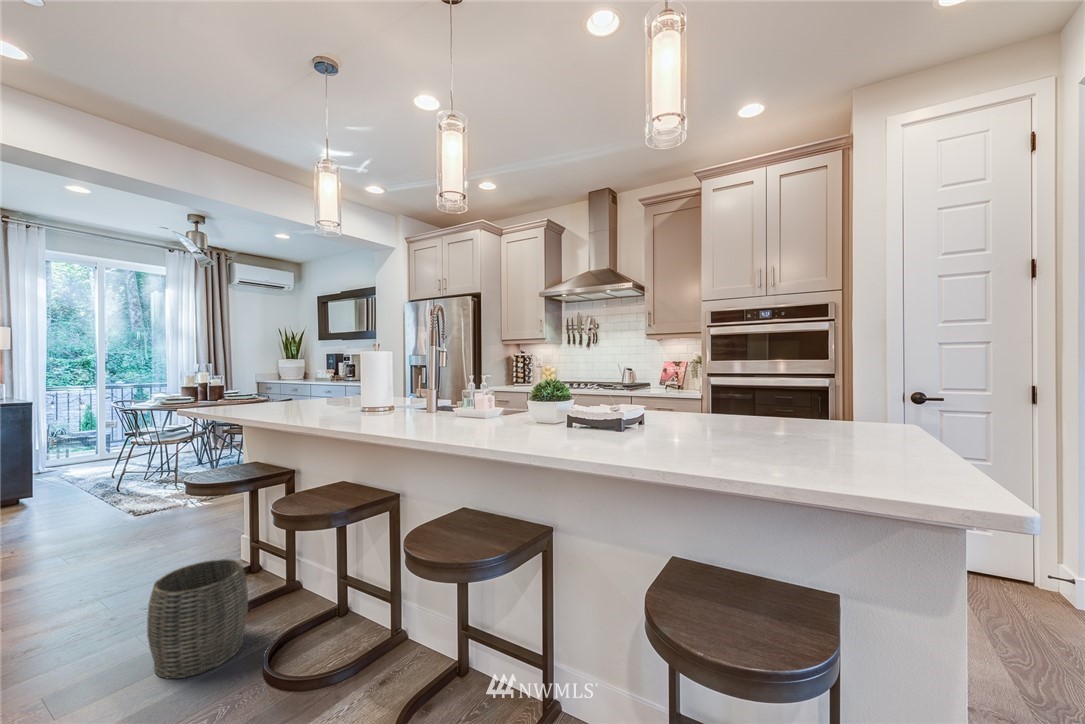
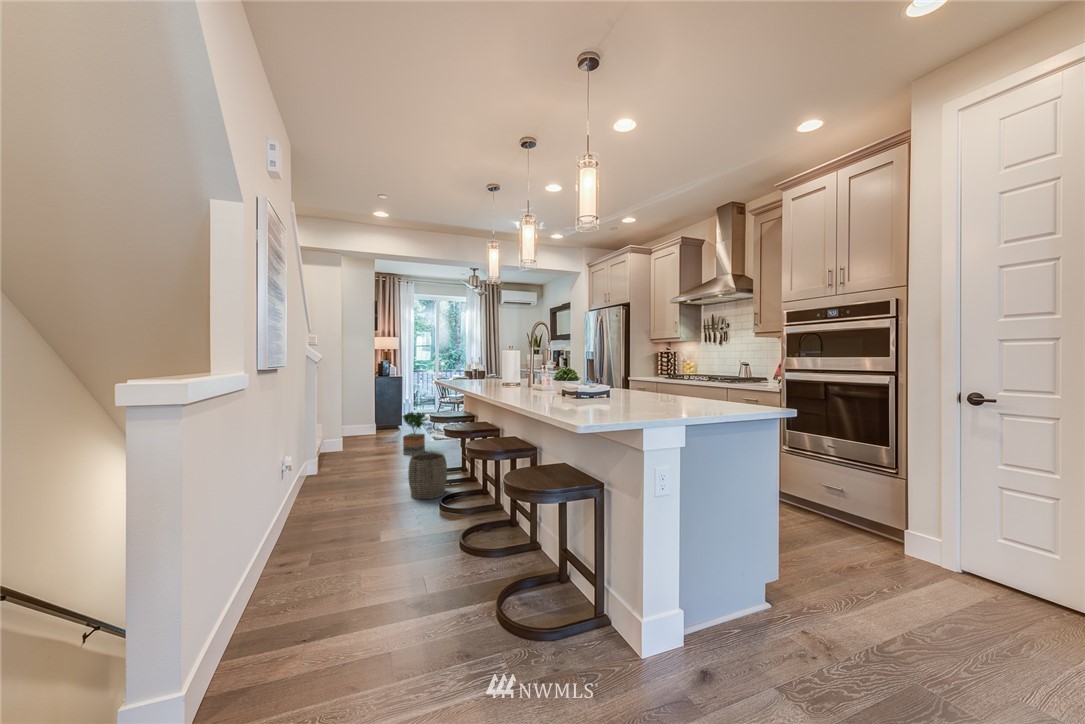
potted tree: none [59,472,136,567] -> present [403,412,429,455]

